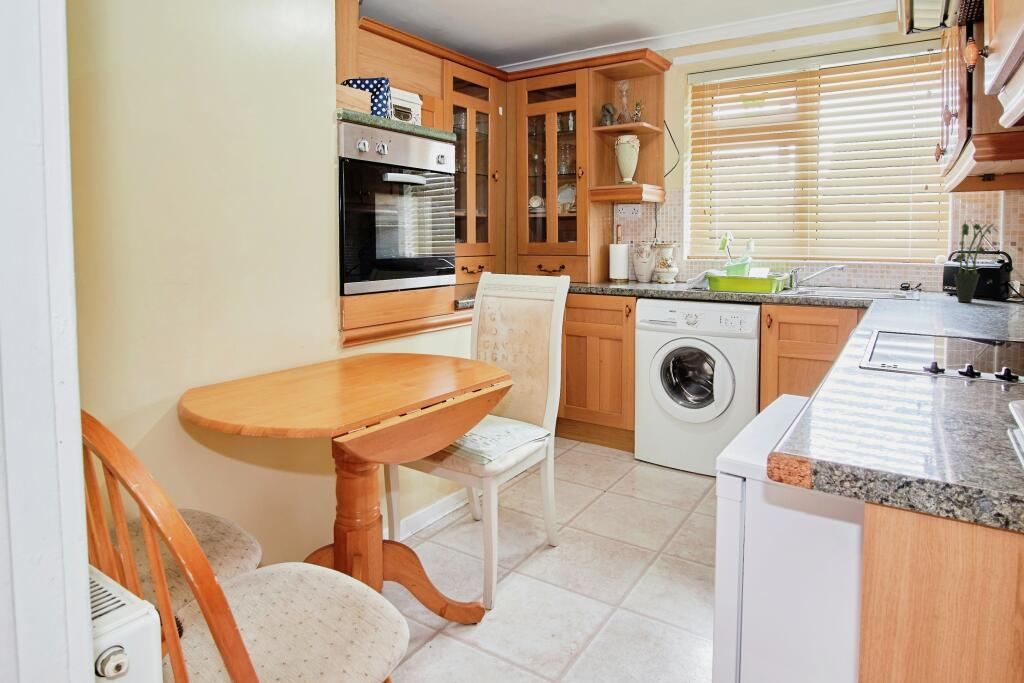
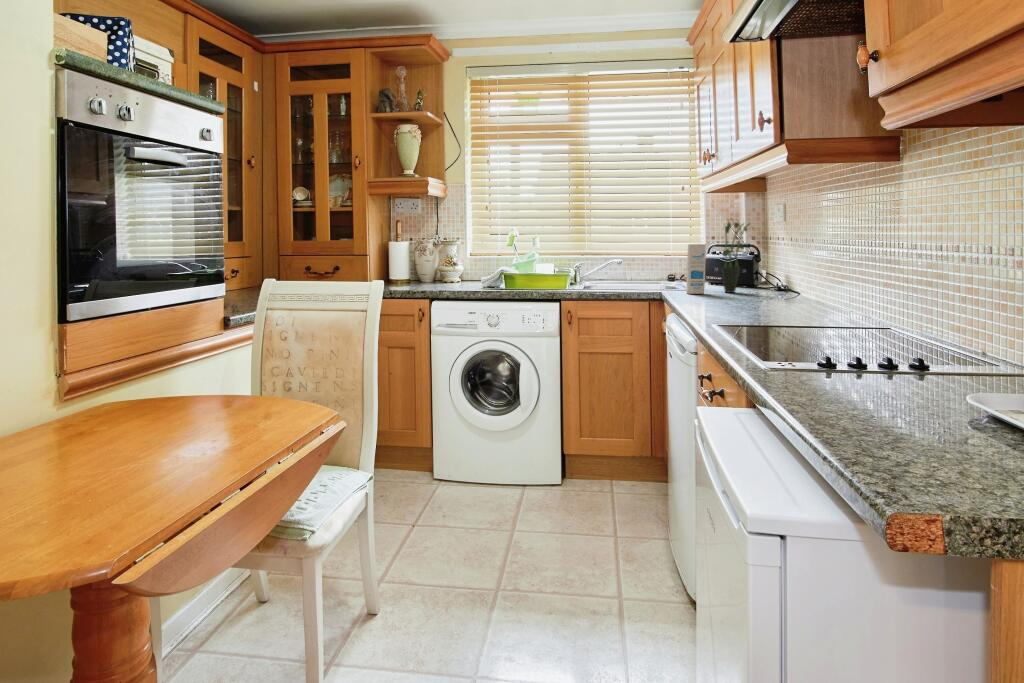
canister: none [908,248,934,302] -> present [687,244,706,294]

